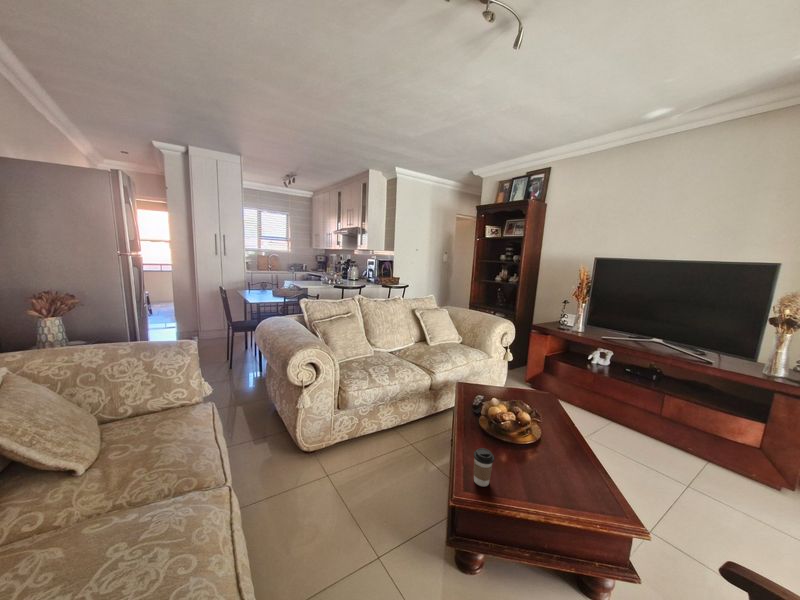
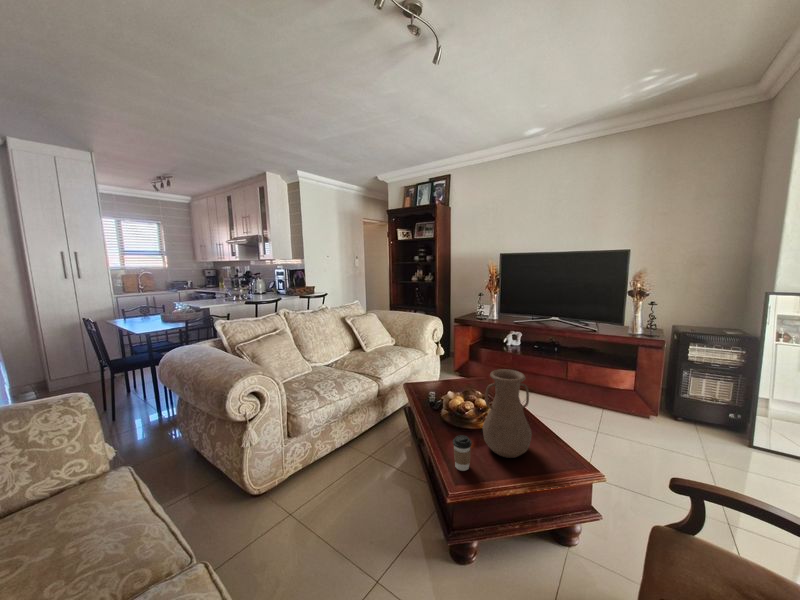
vase: none [515,388,575,489] -> present [483,369,532,458]

